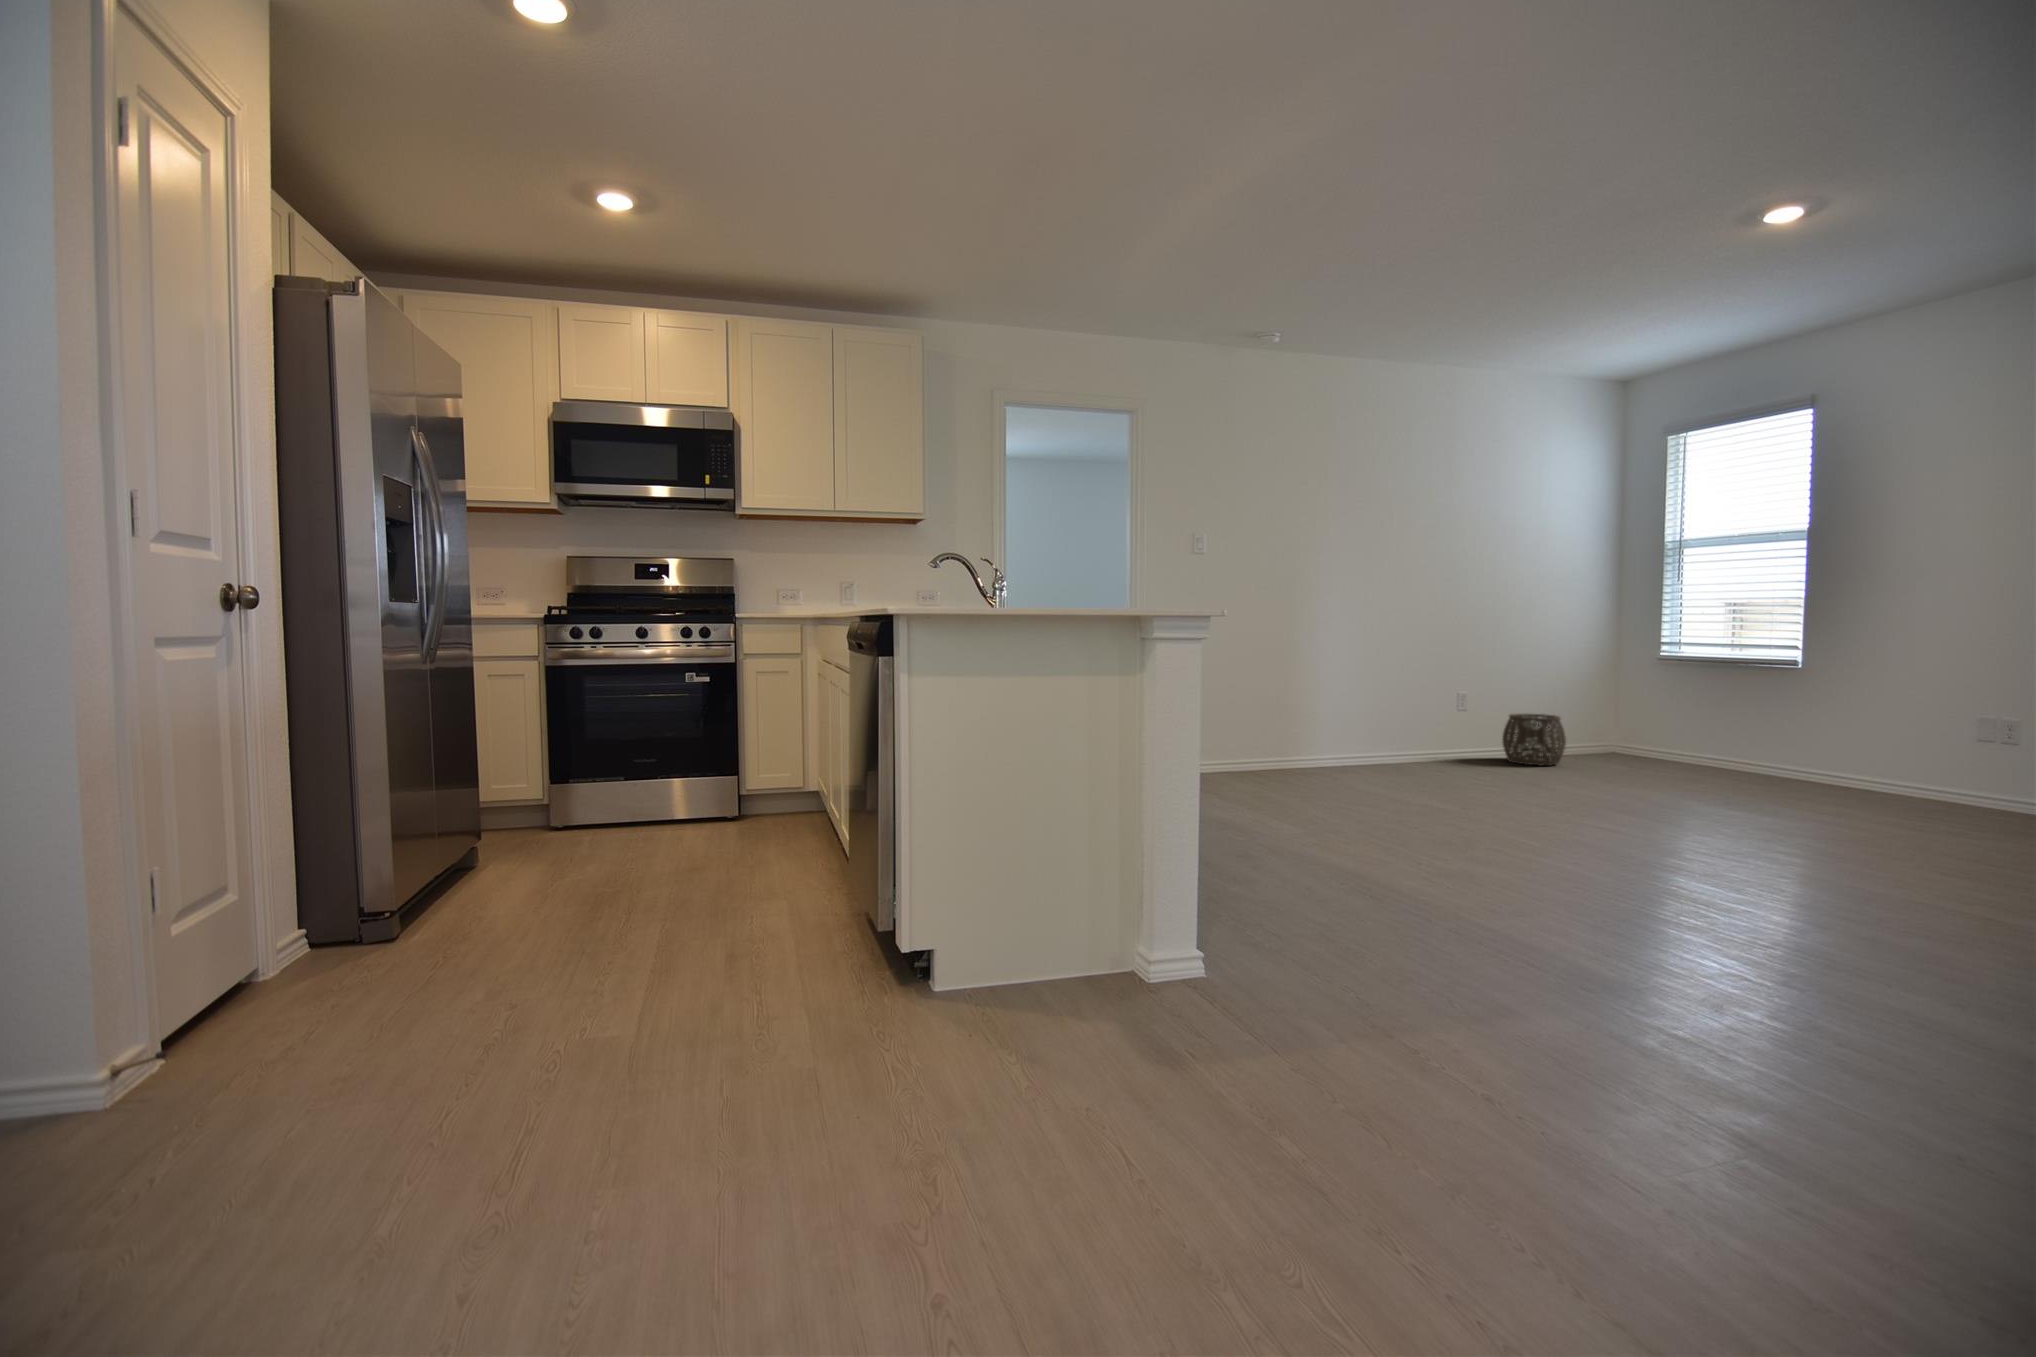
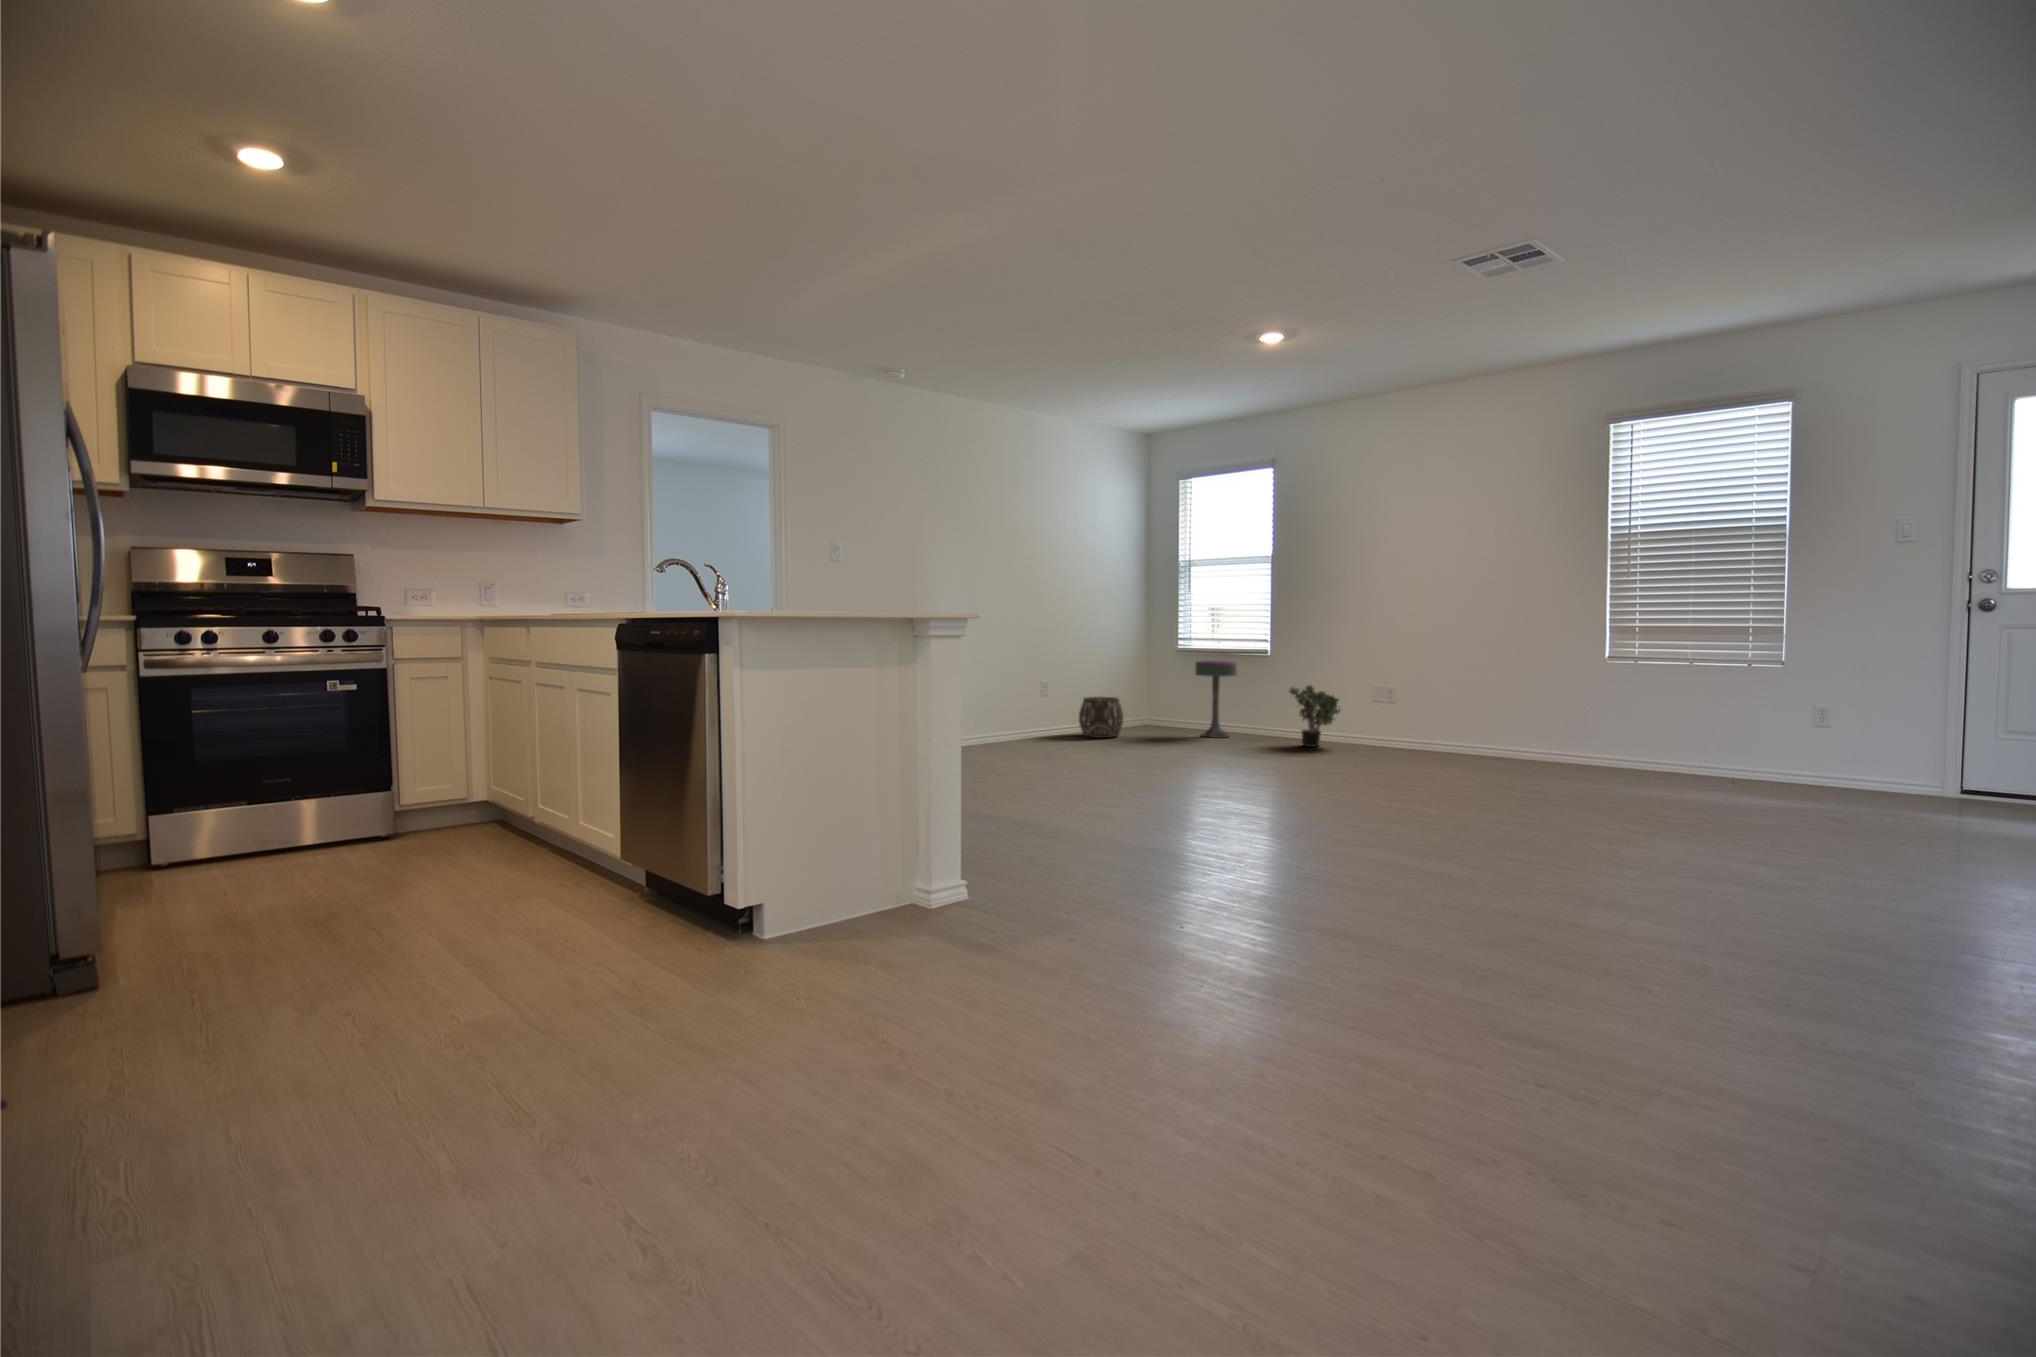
bar stool: none [1680,673,1751,777] -> present [1195,660,1237,738]
potted plant: none [1838,711,1942,801] -> present [1289,685,1341,747]

